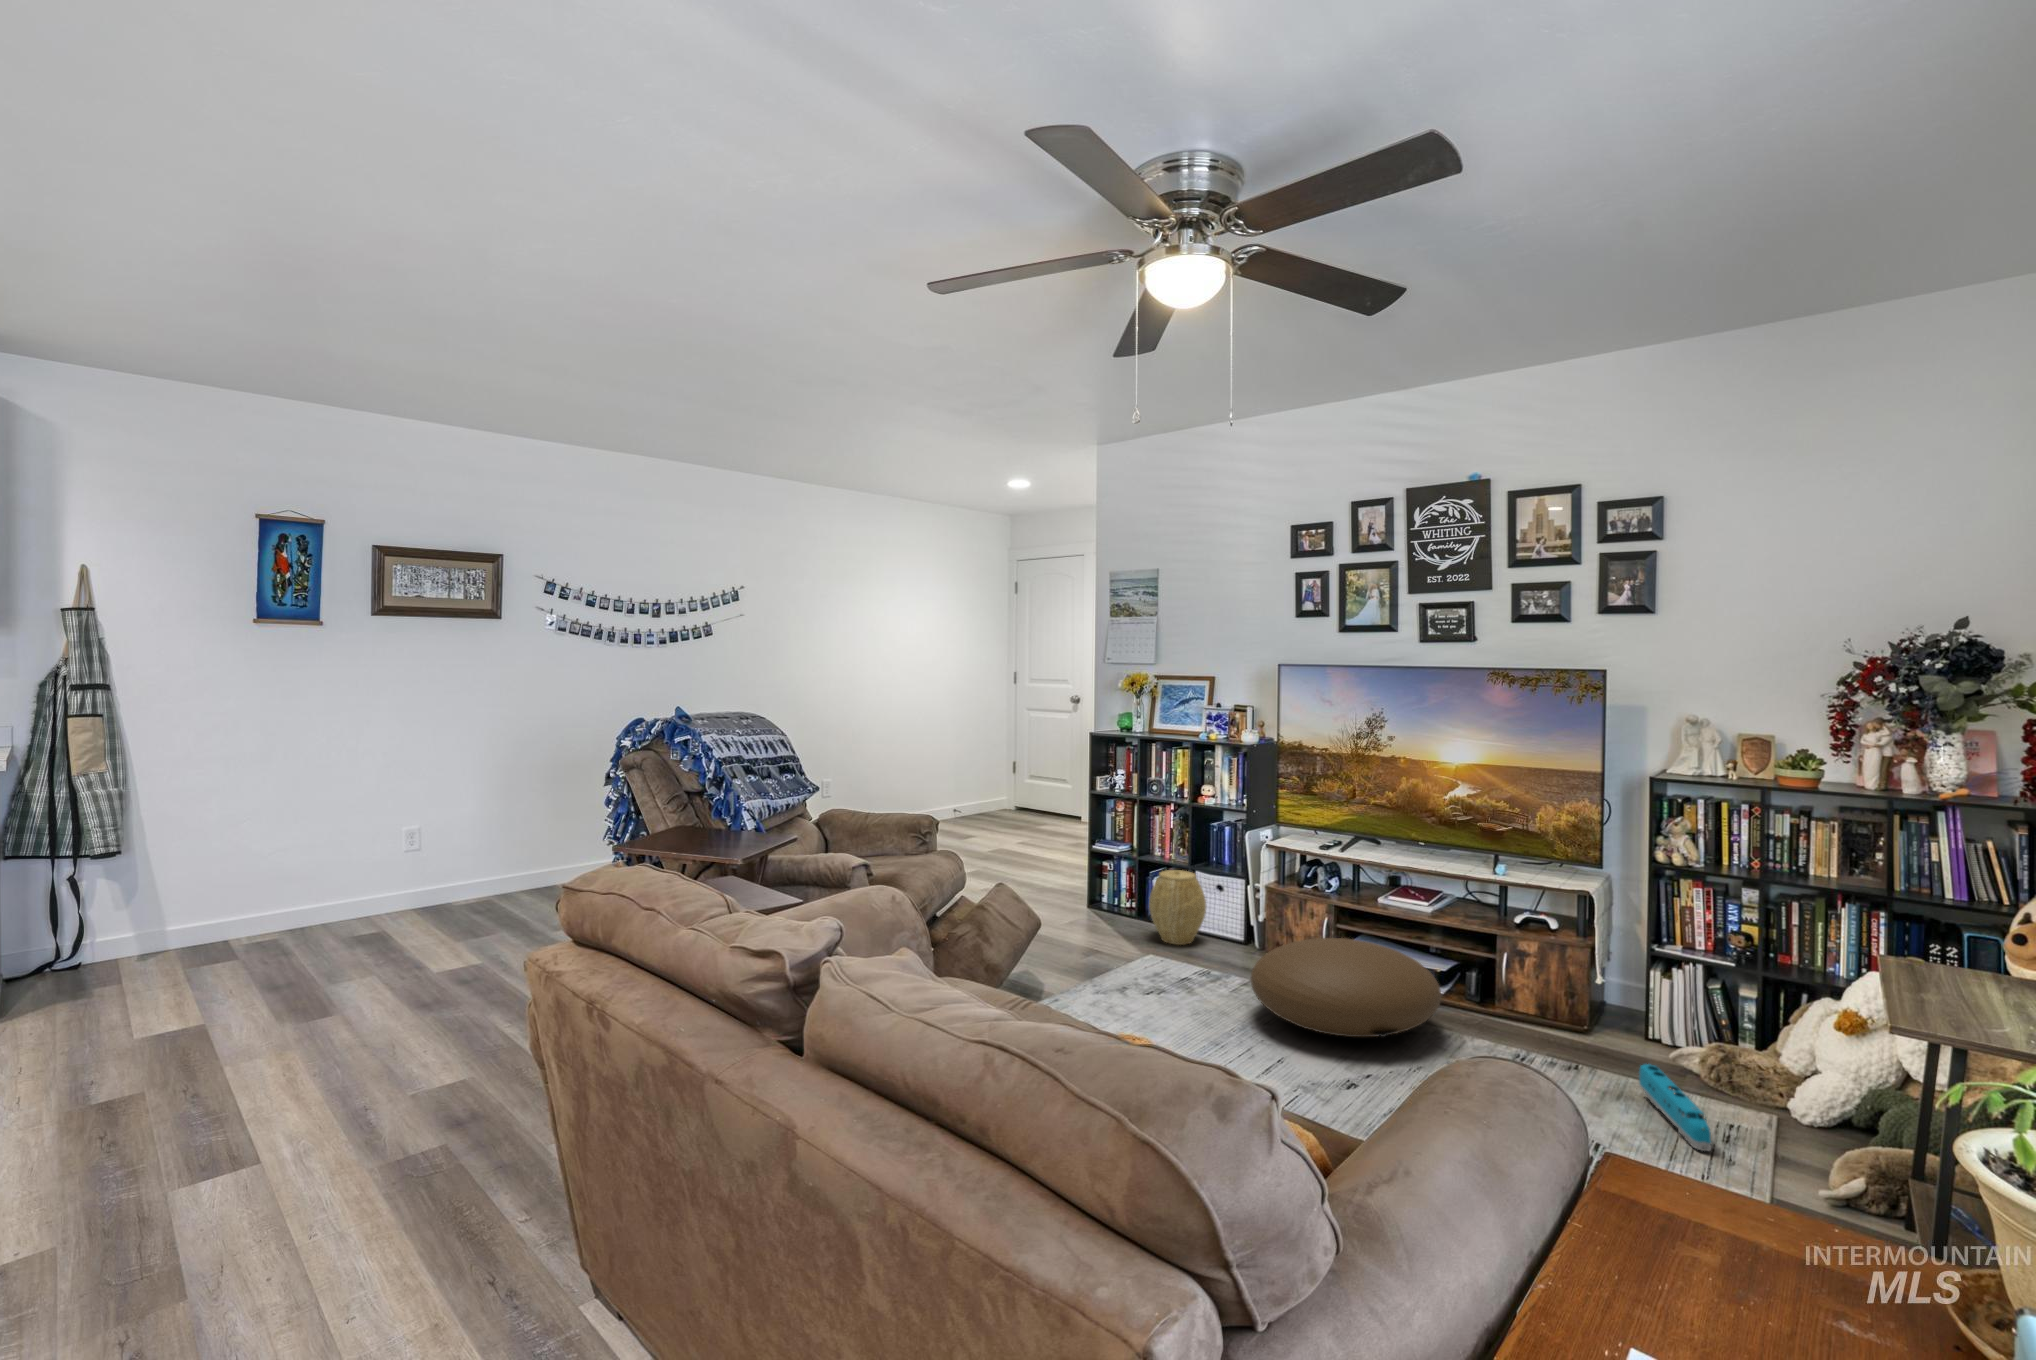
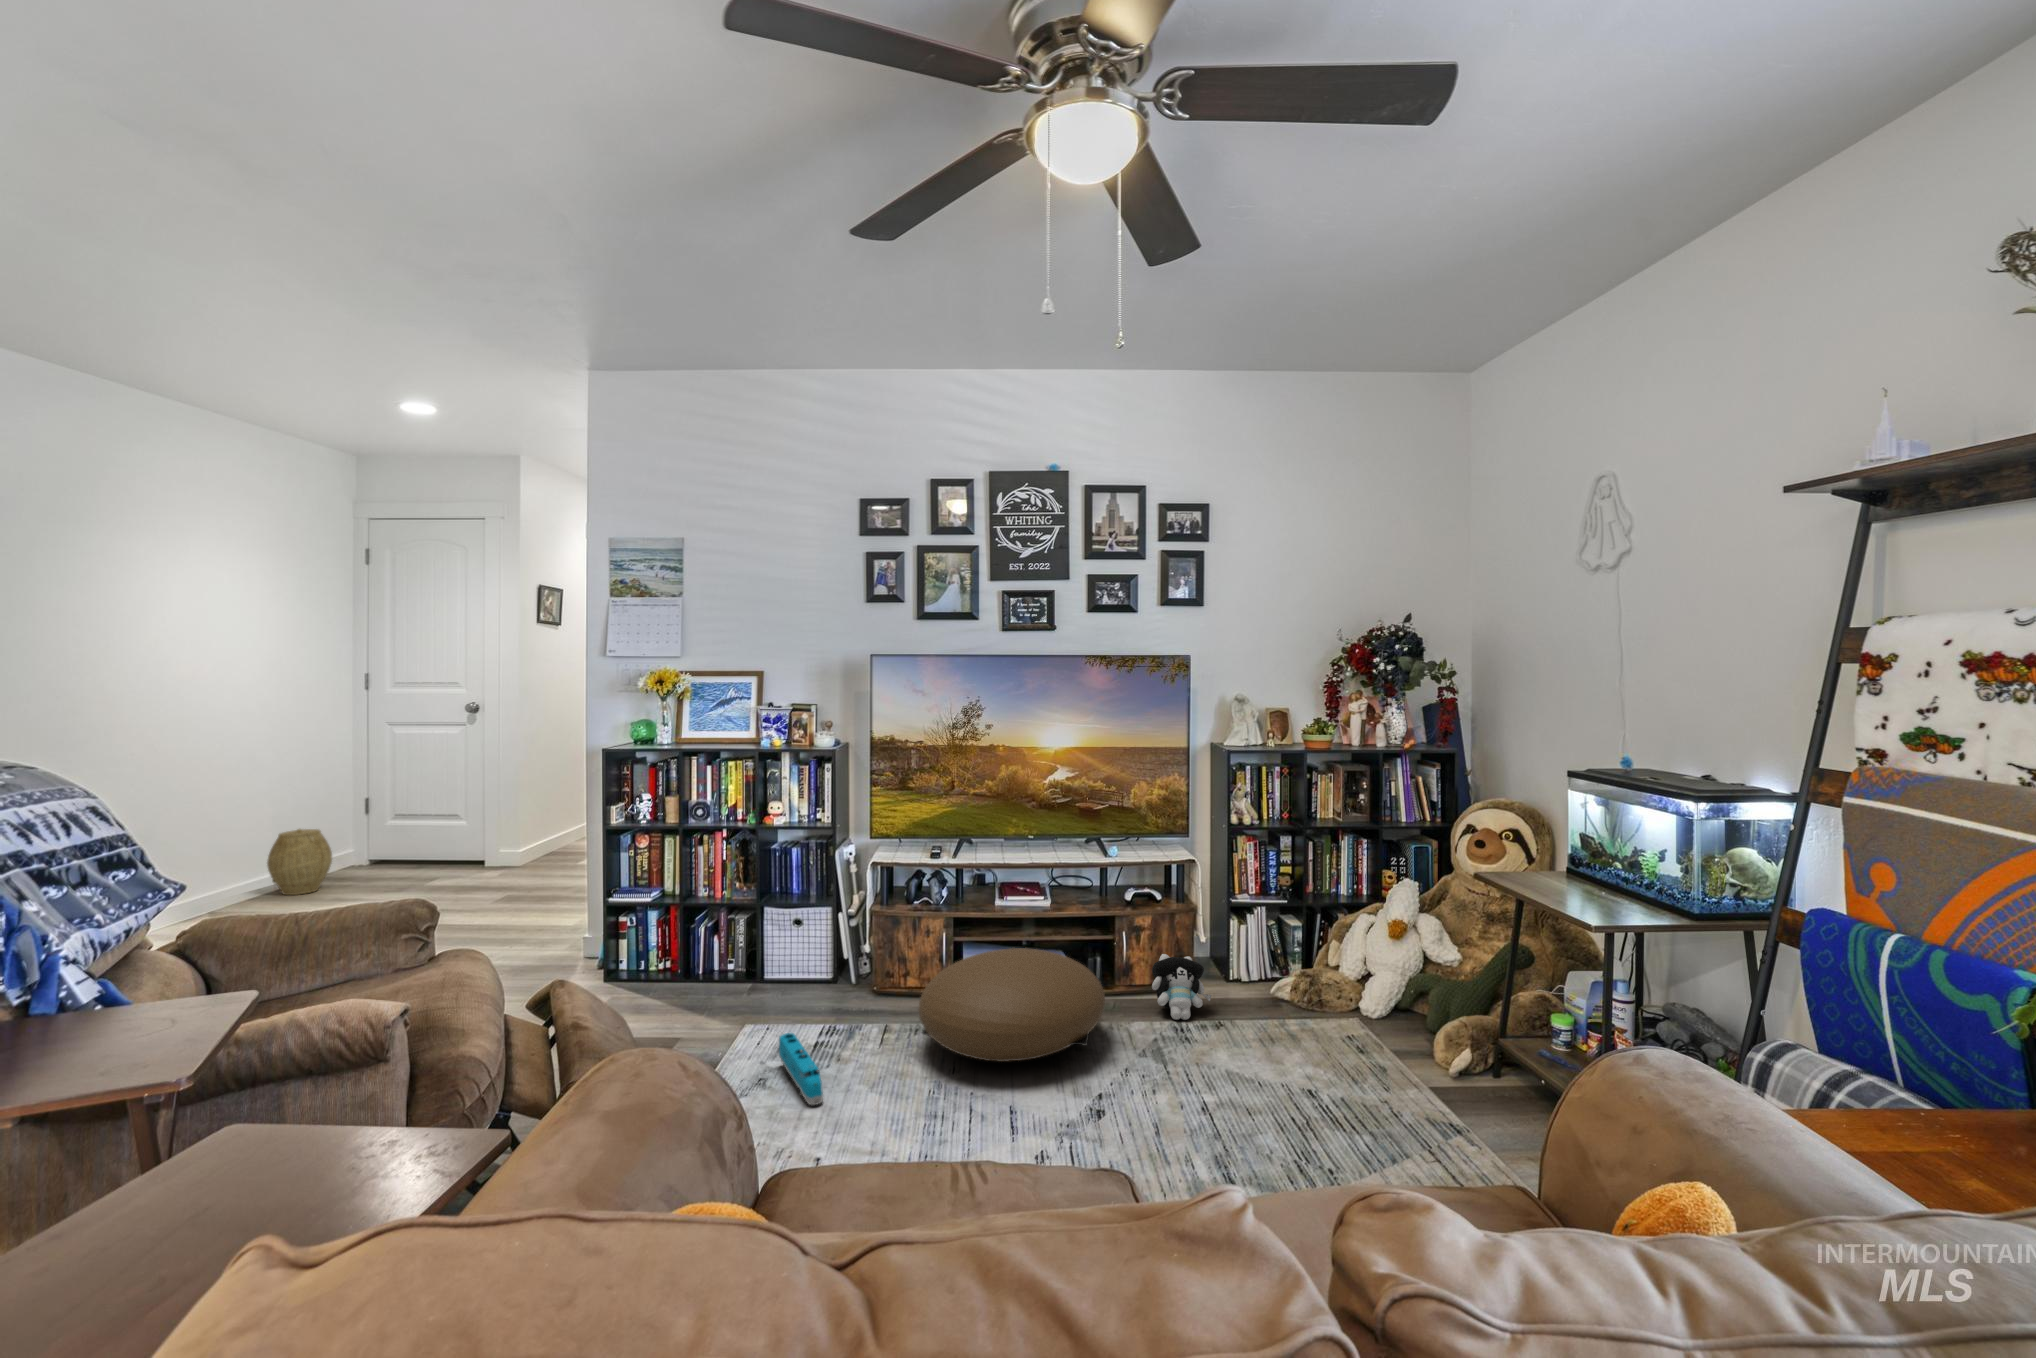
woven basket: present [1149,870,1206,945] -> present [267,829,332,895]
plush toy: none [1518,986,1591,1059] -> present [1152,954,1211,1020]
toy train: present [1639,1064,1711,1151] -> present [779,1033,823,1105]

